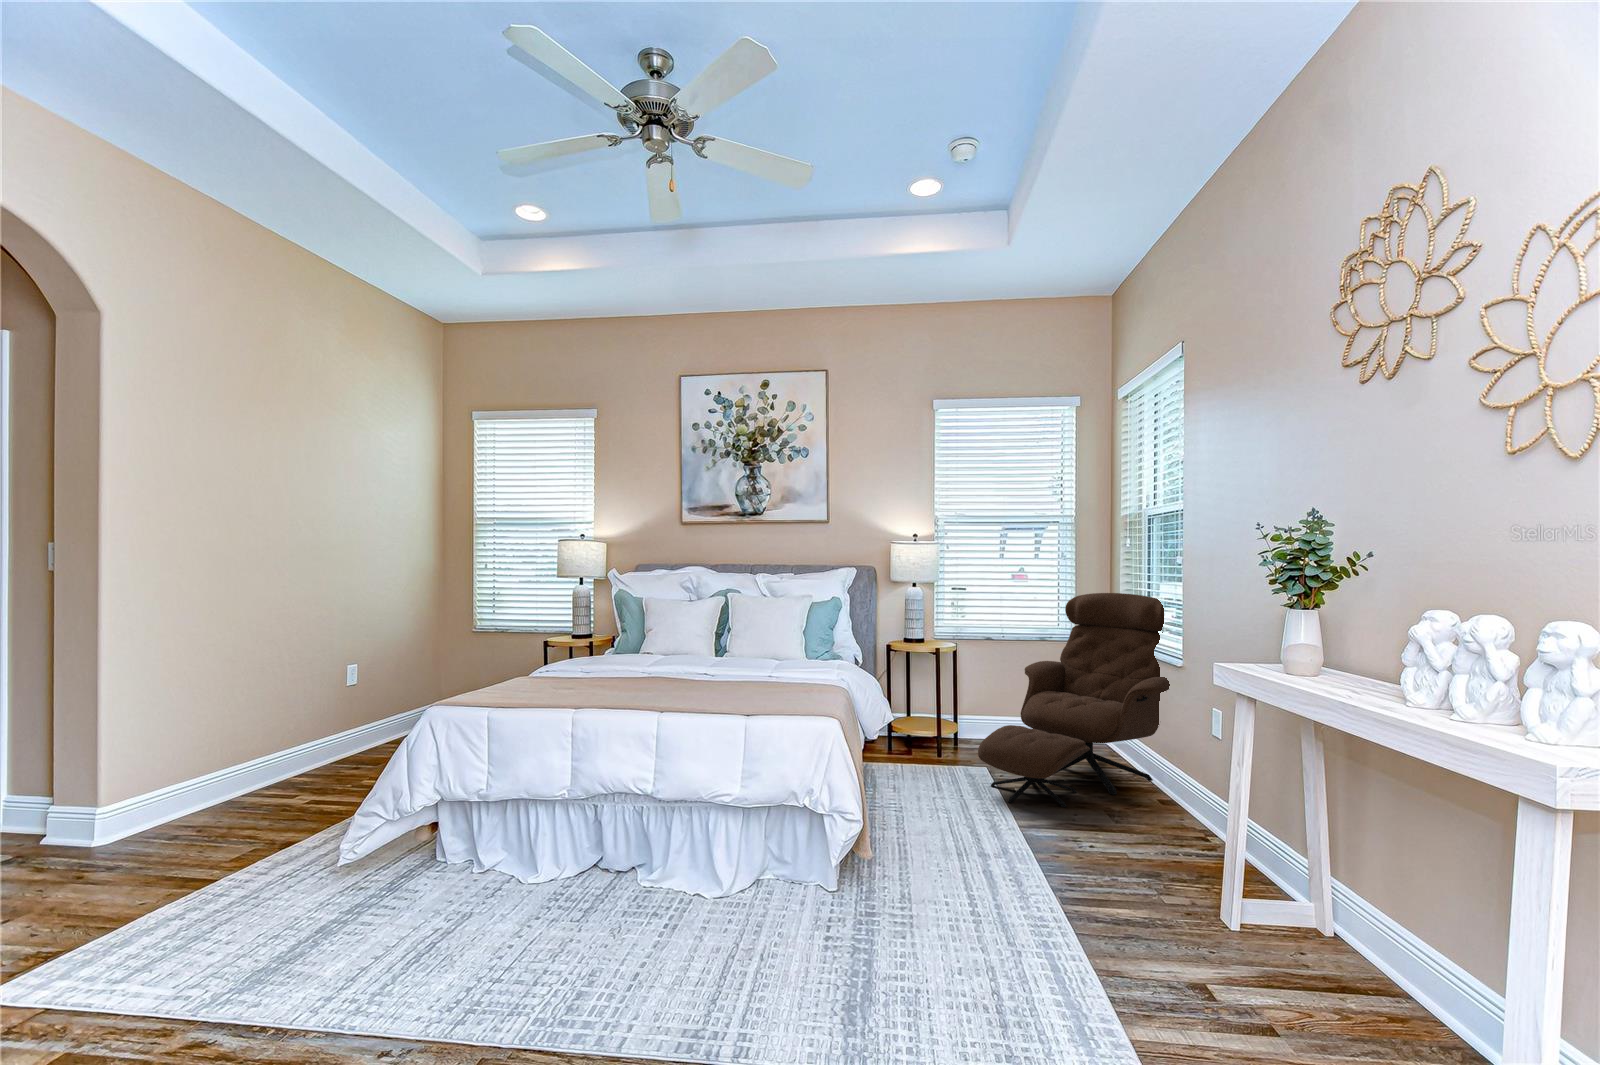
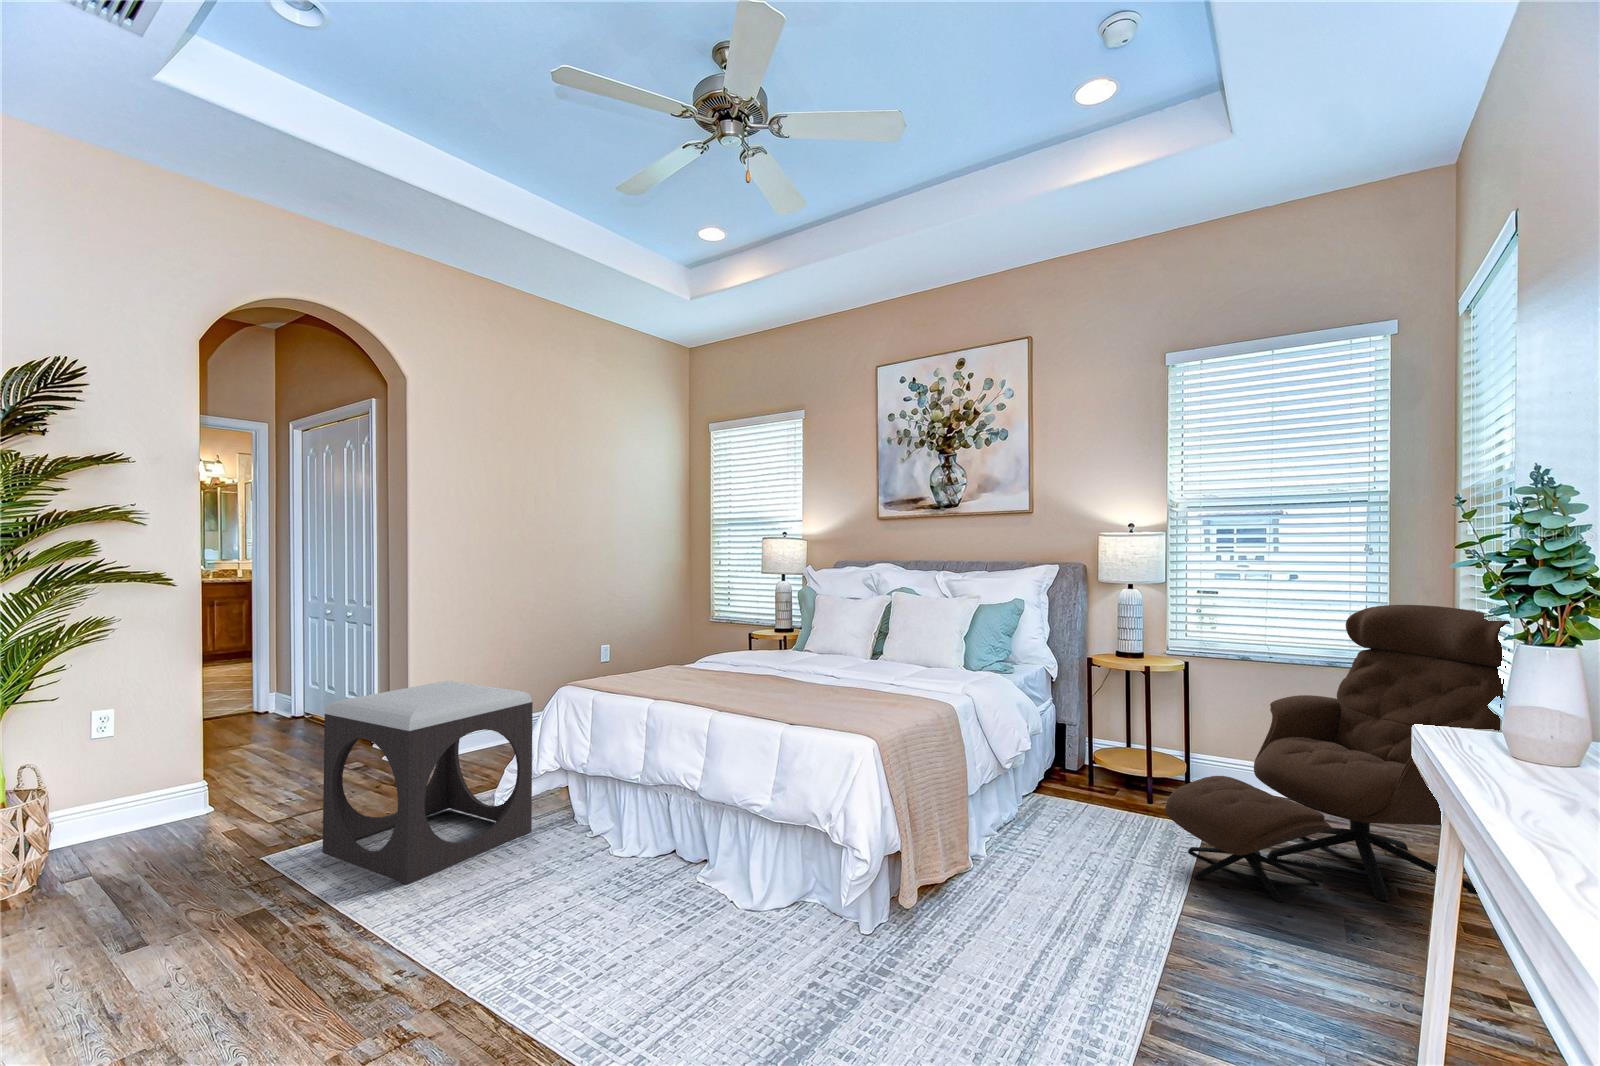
footstool: none [108,722,403,972] -> present [323,681,533,885]

